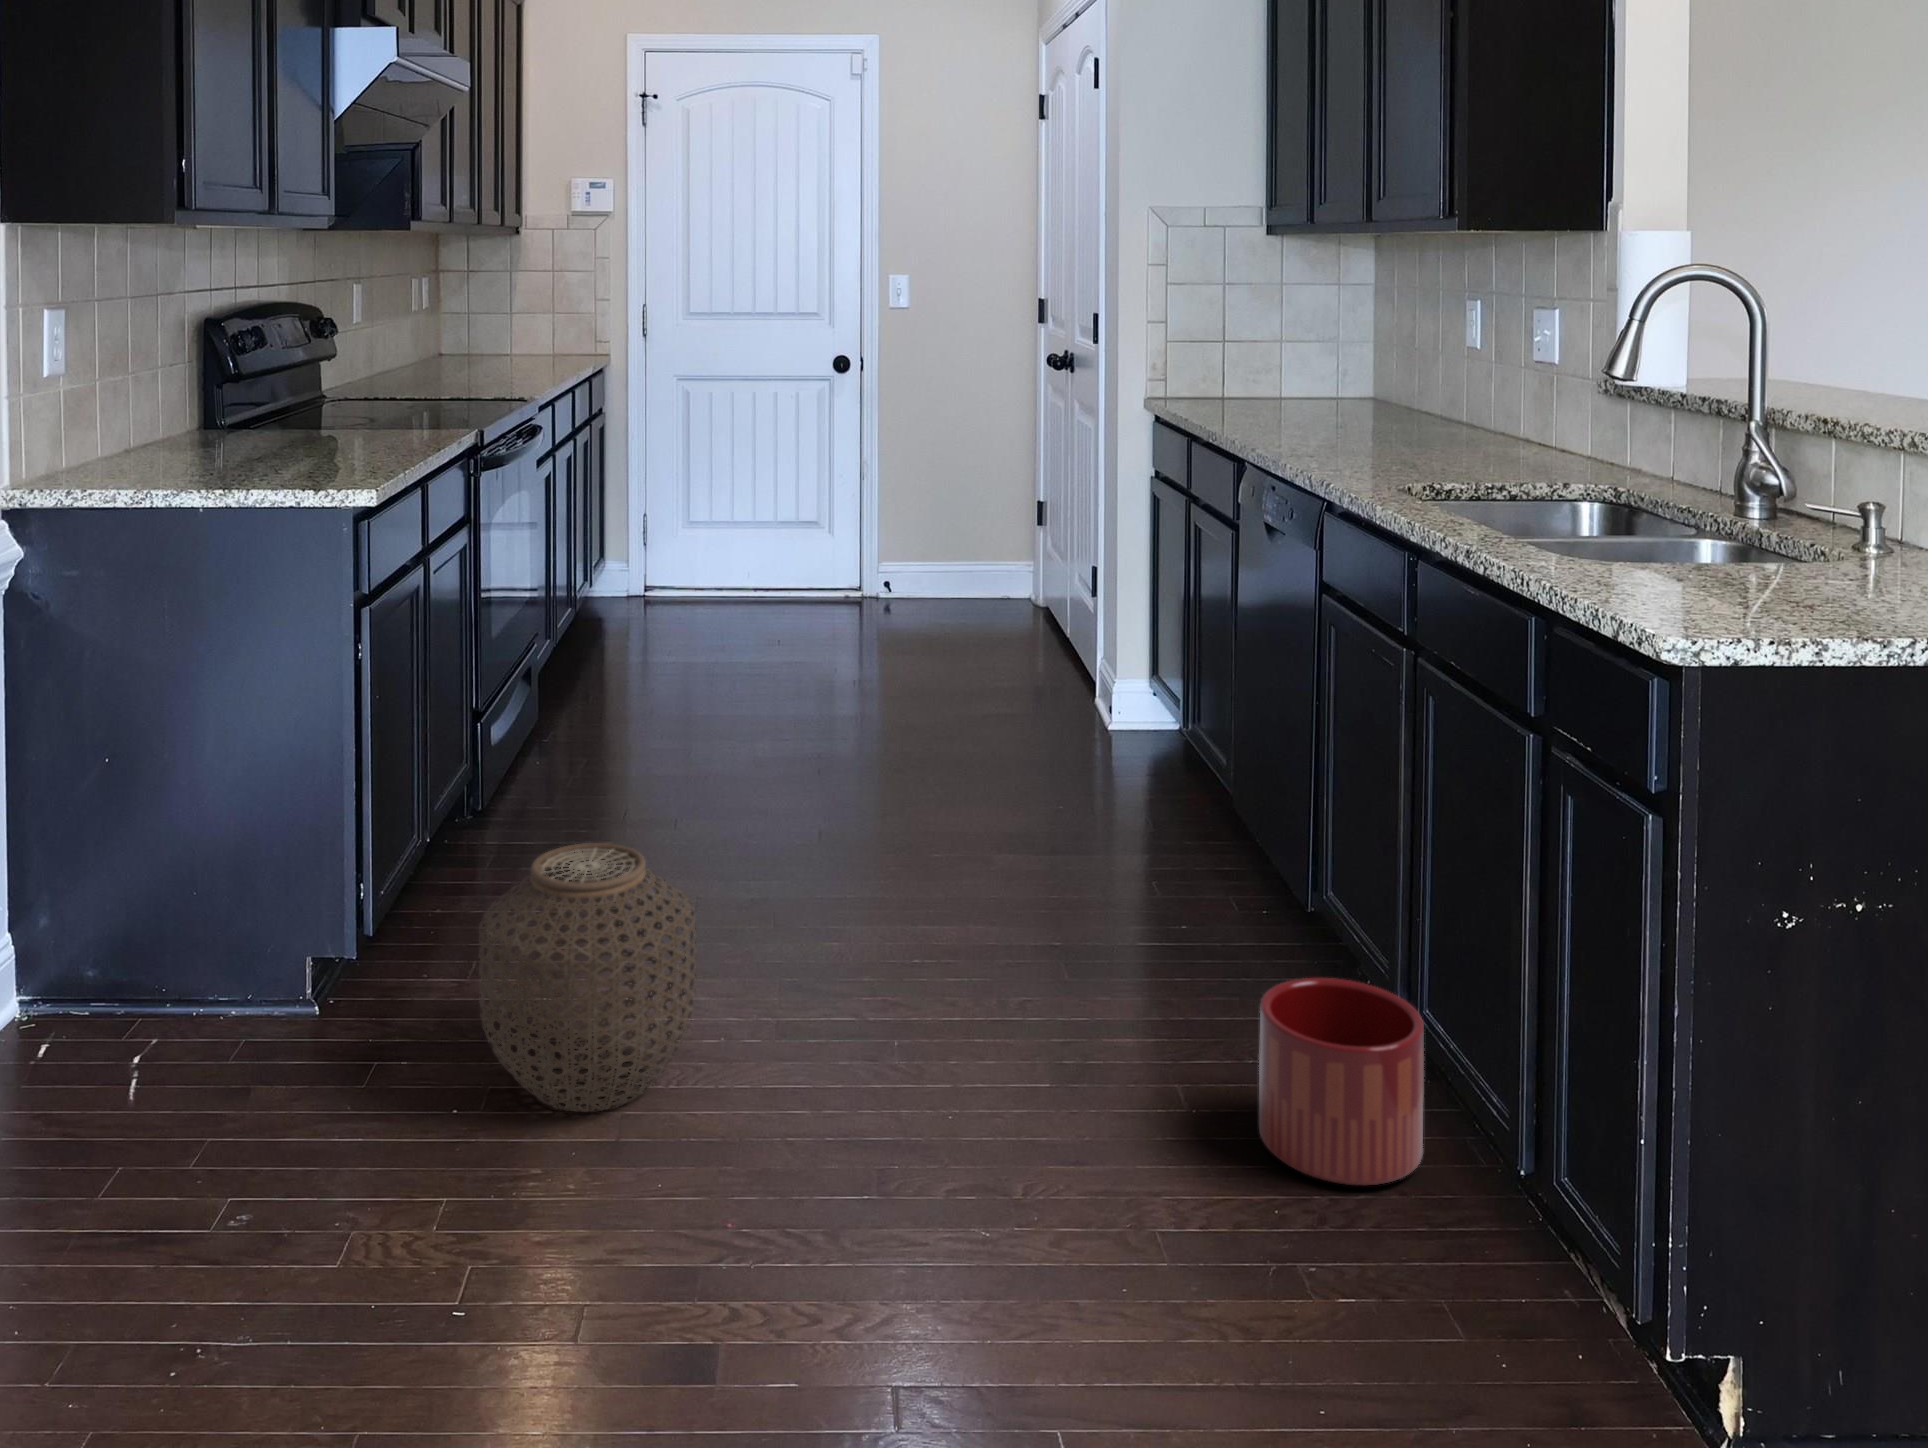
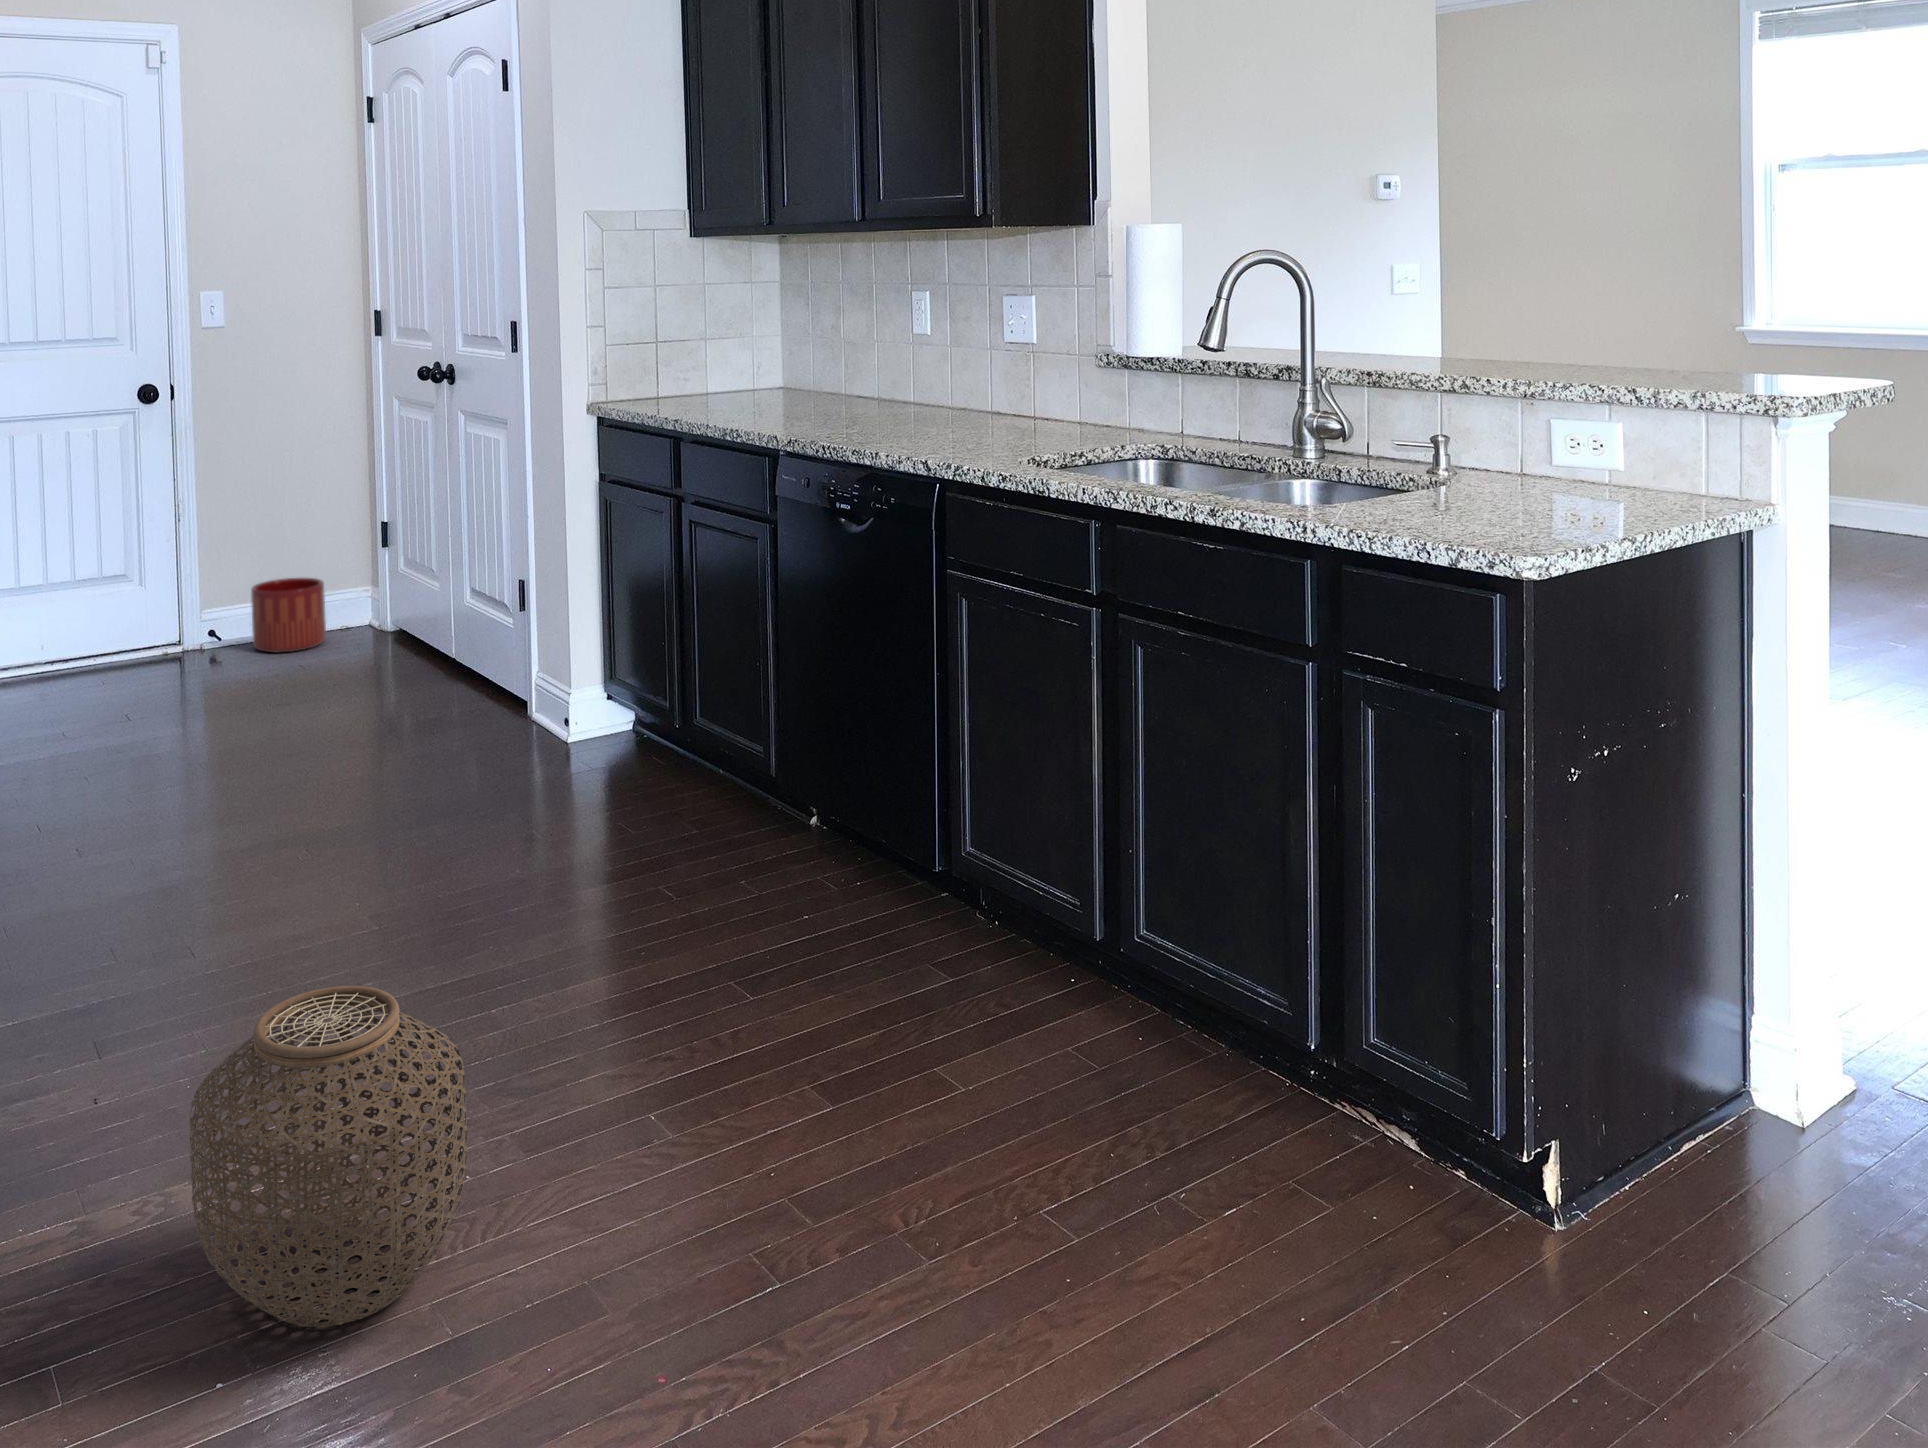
planter: present [1259,978,1424,1186] -> present [251,578,326,653]

